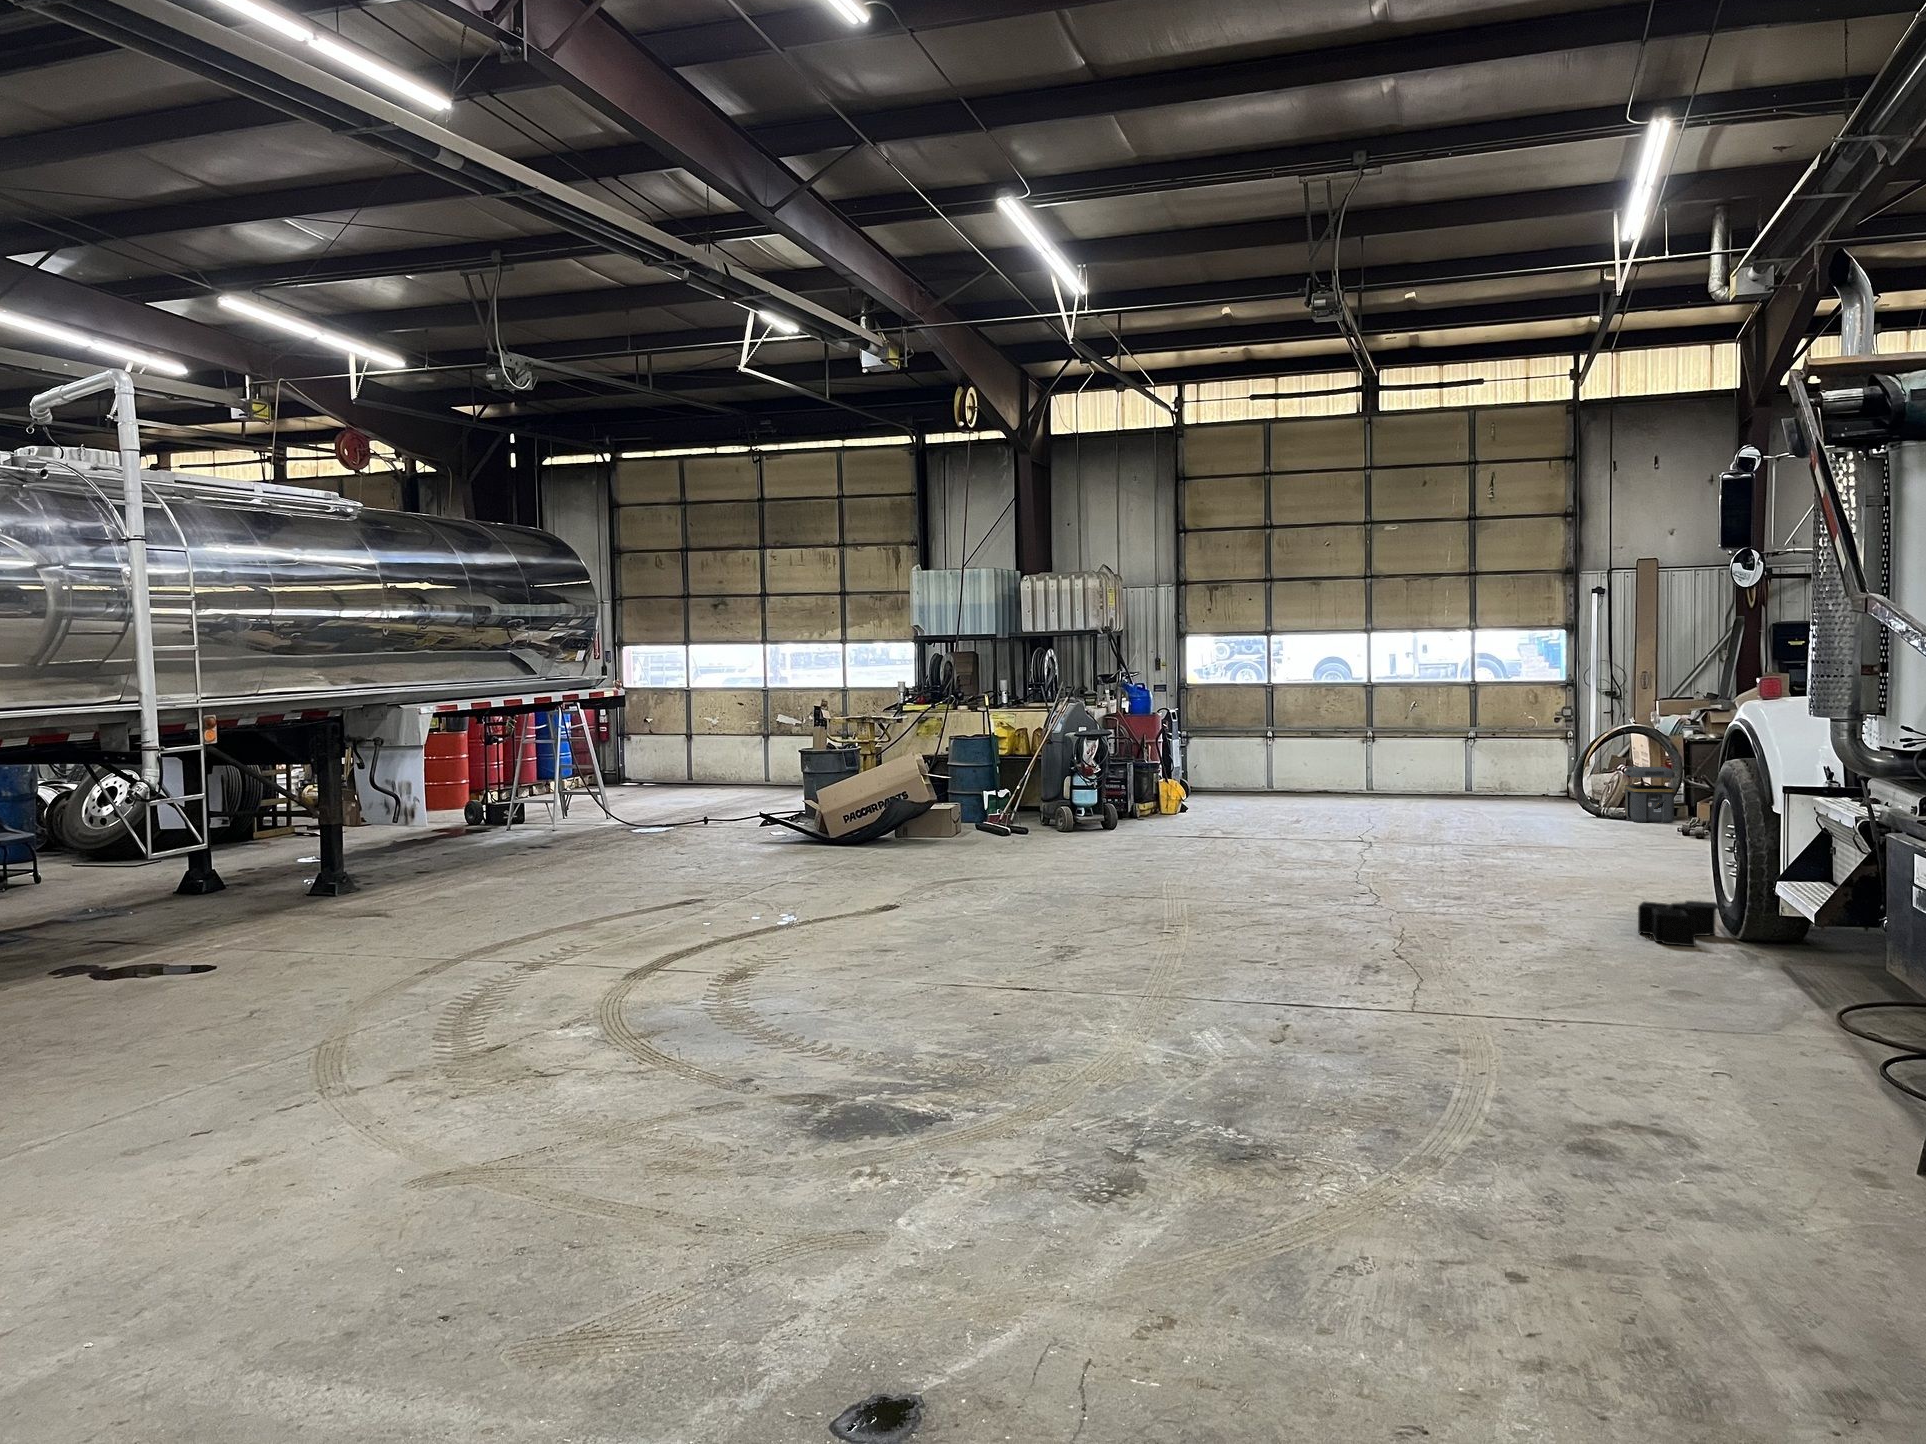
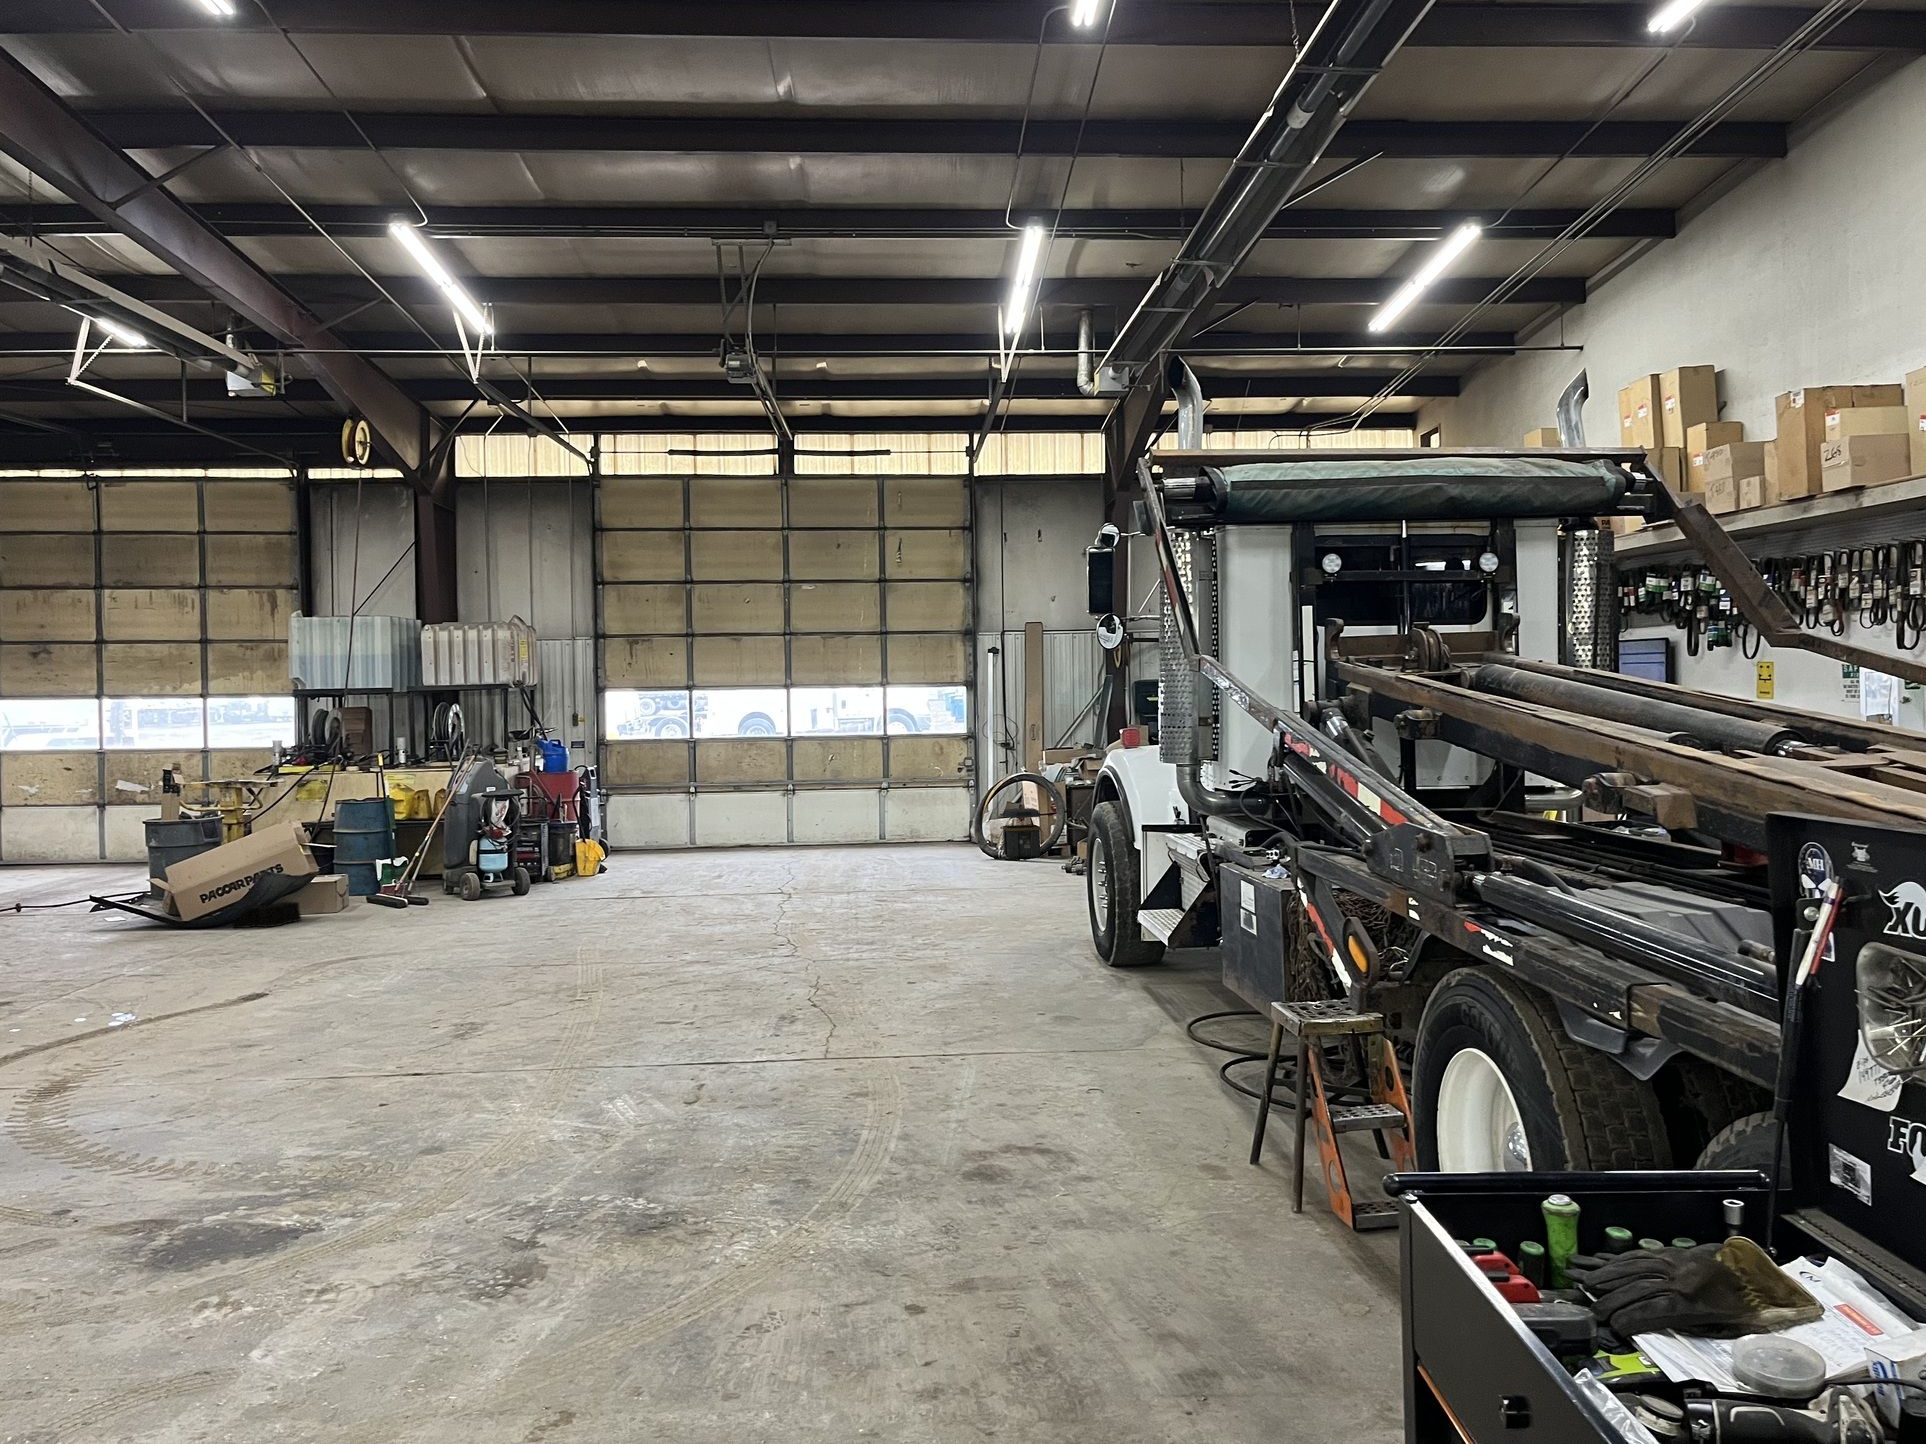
storage bin: present [1638,901,1721,946] -> present [232,902,301,928]

